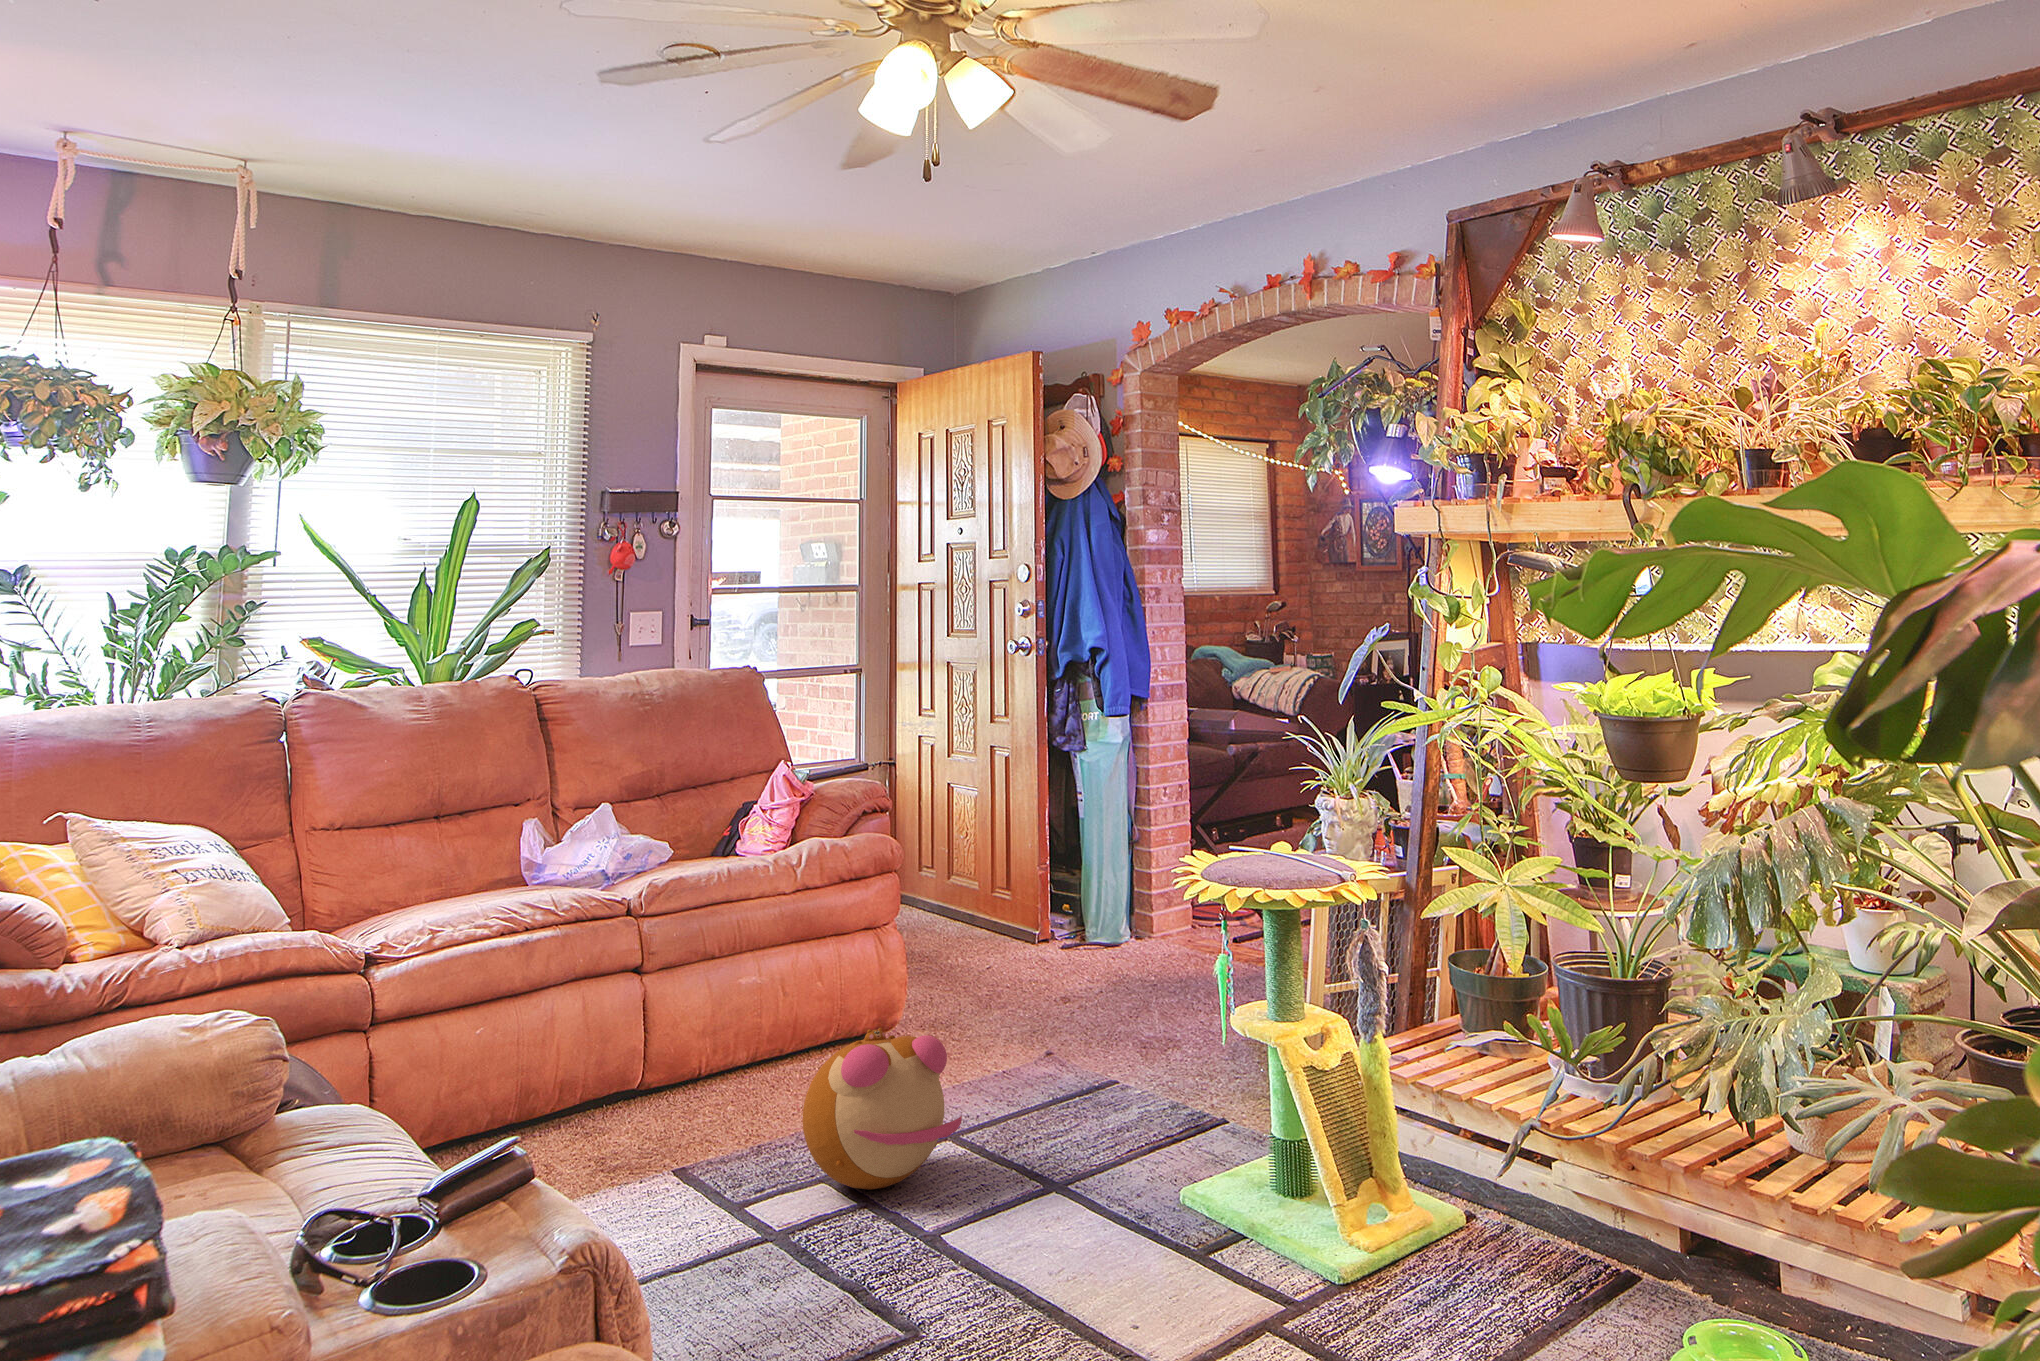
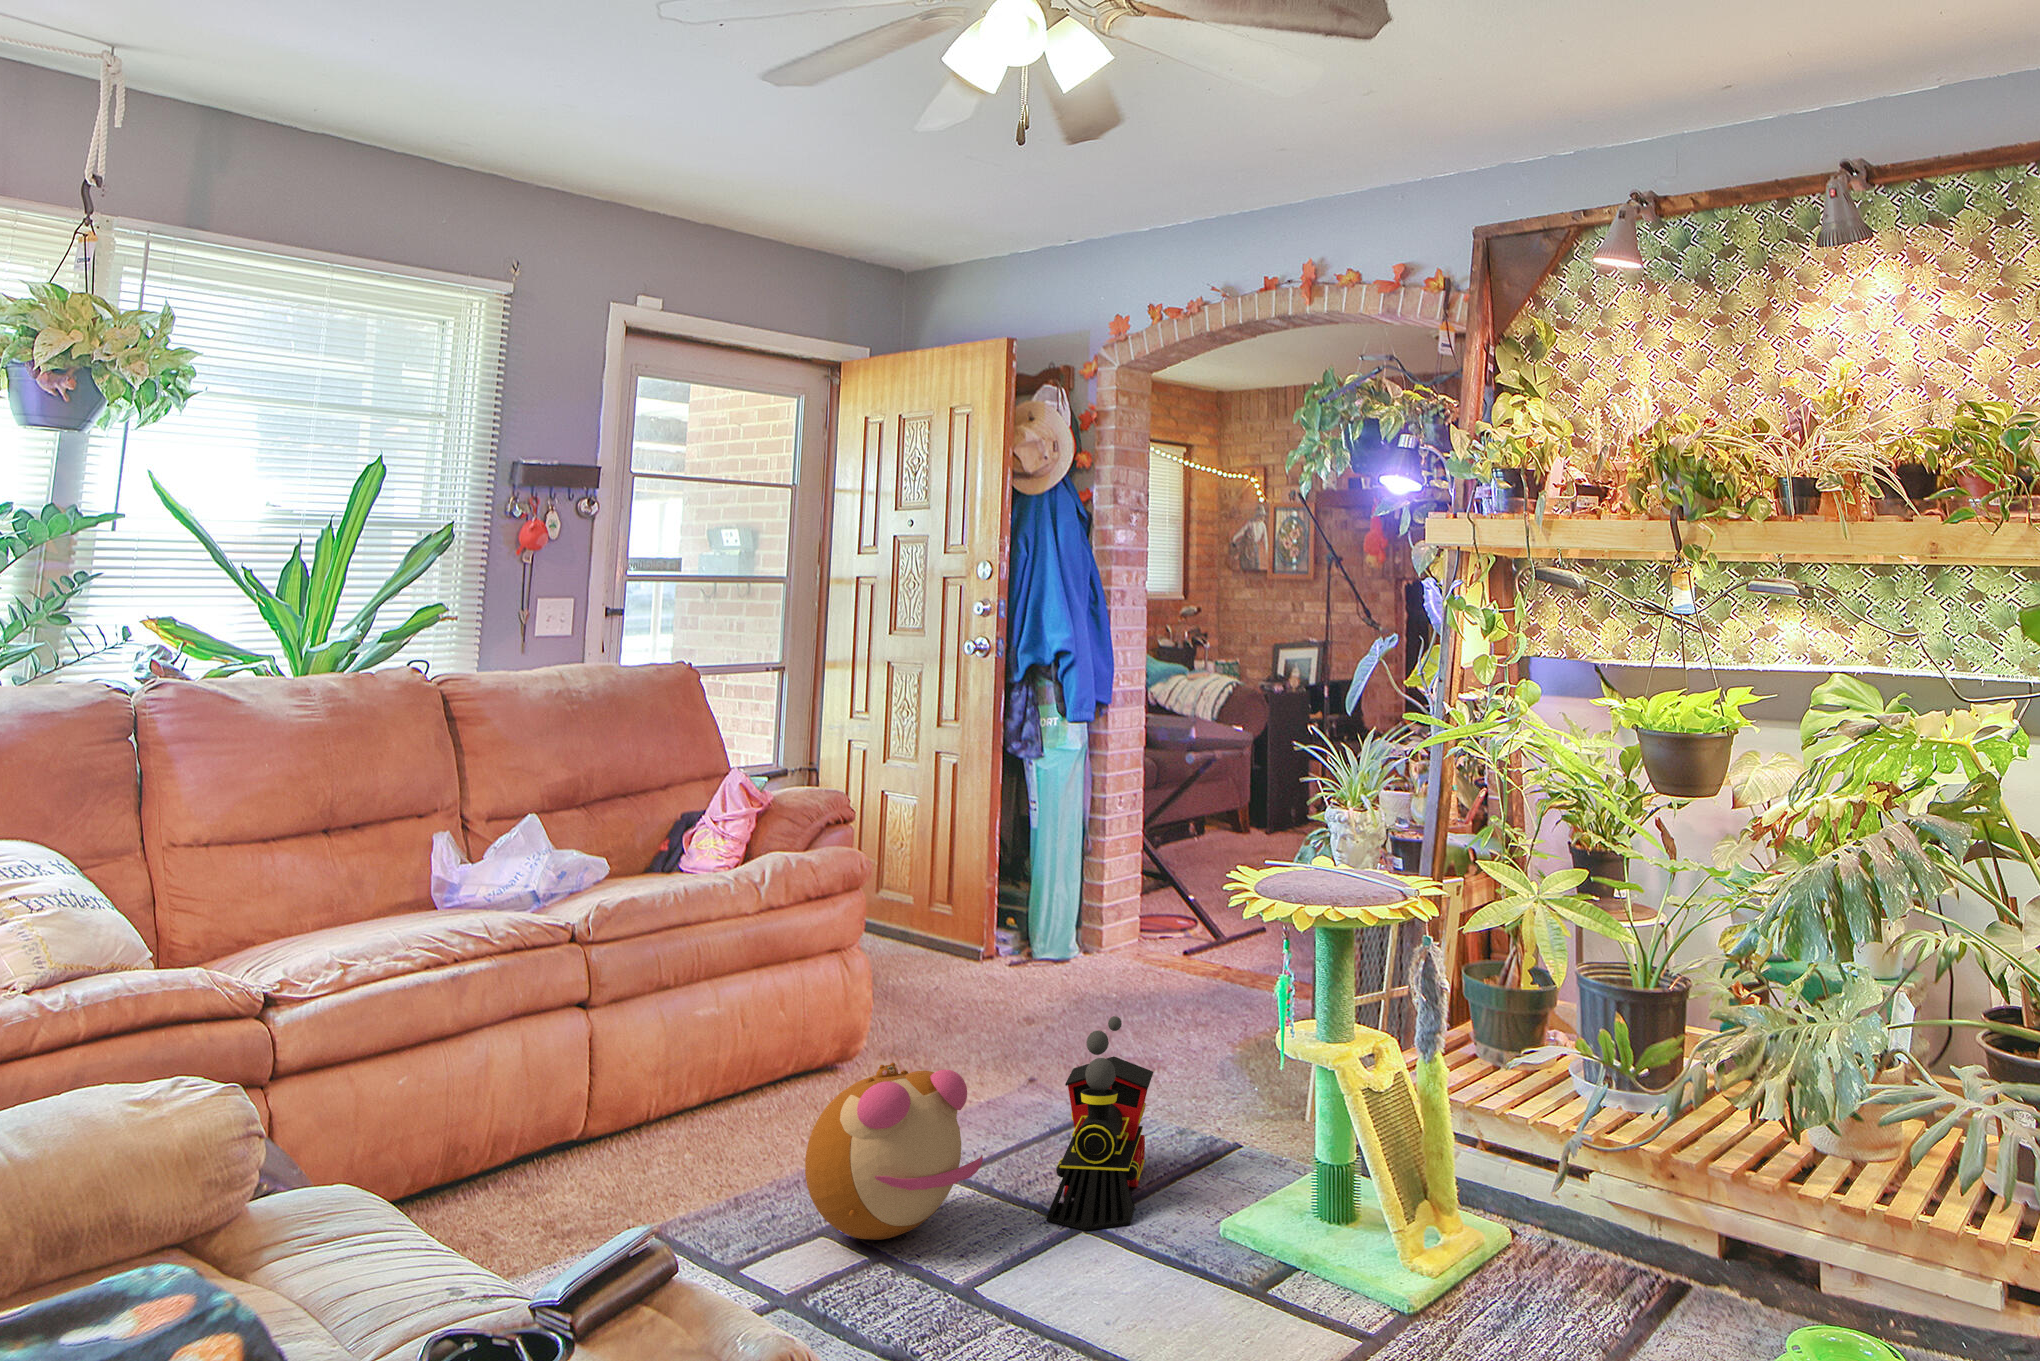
toy train: none [1025,990,1137,1191] -> present [1046,1016,1153,1230]

